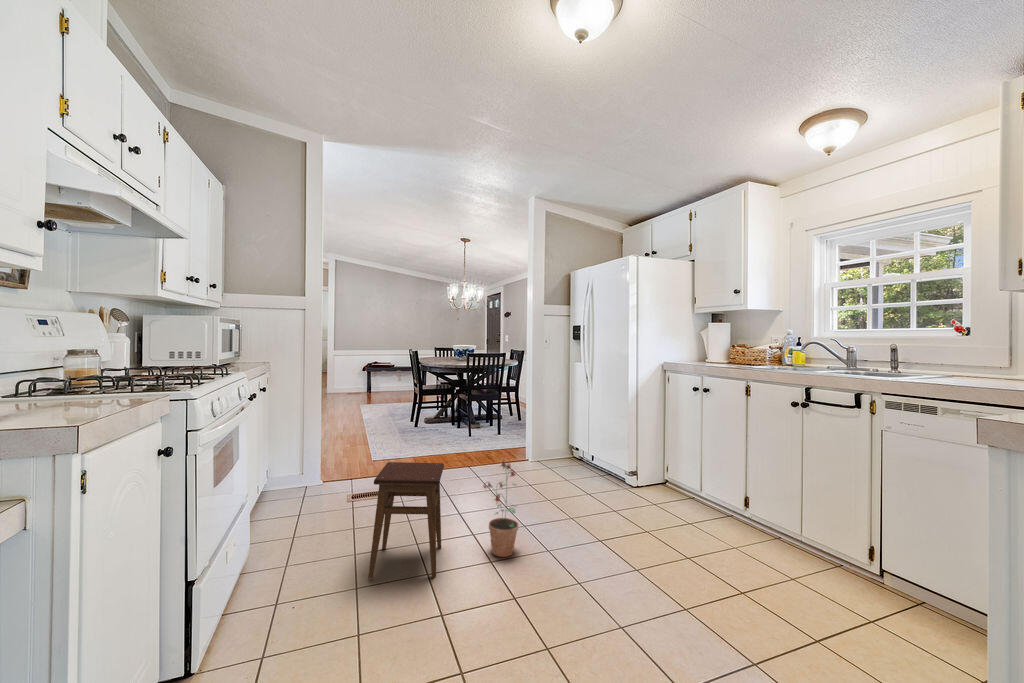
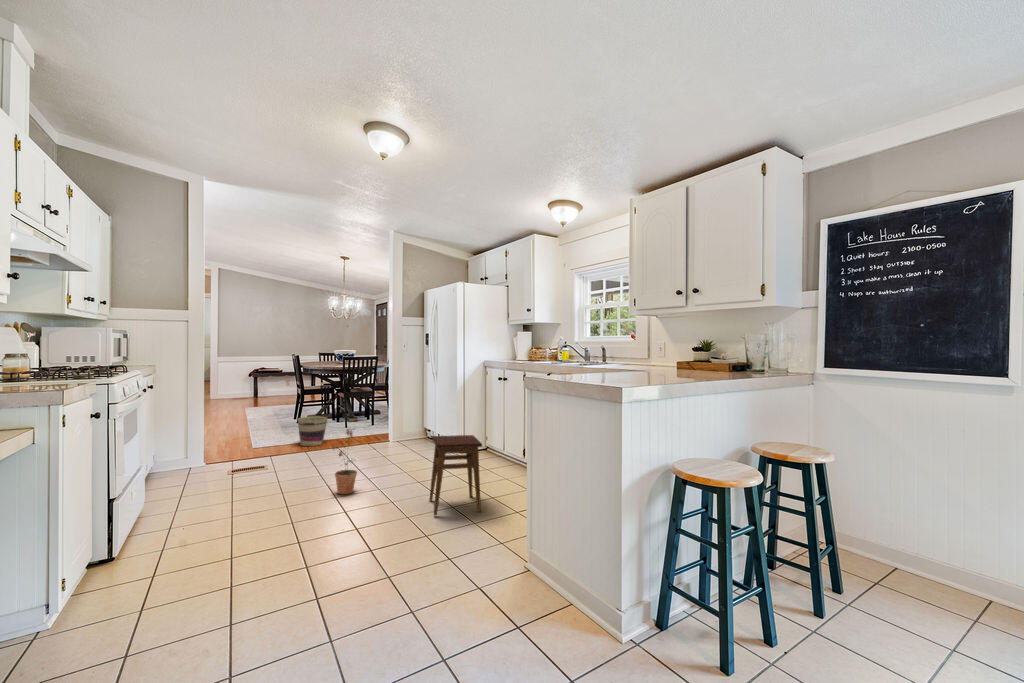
basket: none [422,425,455,462] -> present [298,417,327,446]
stool: present [368,462,444,578] -> present [429,435,482,515]

